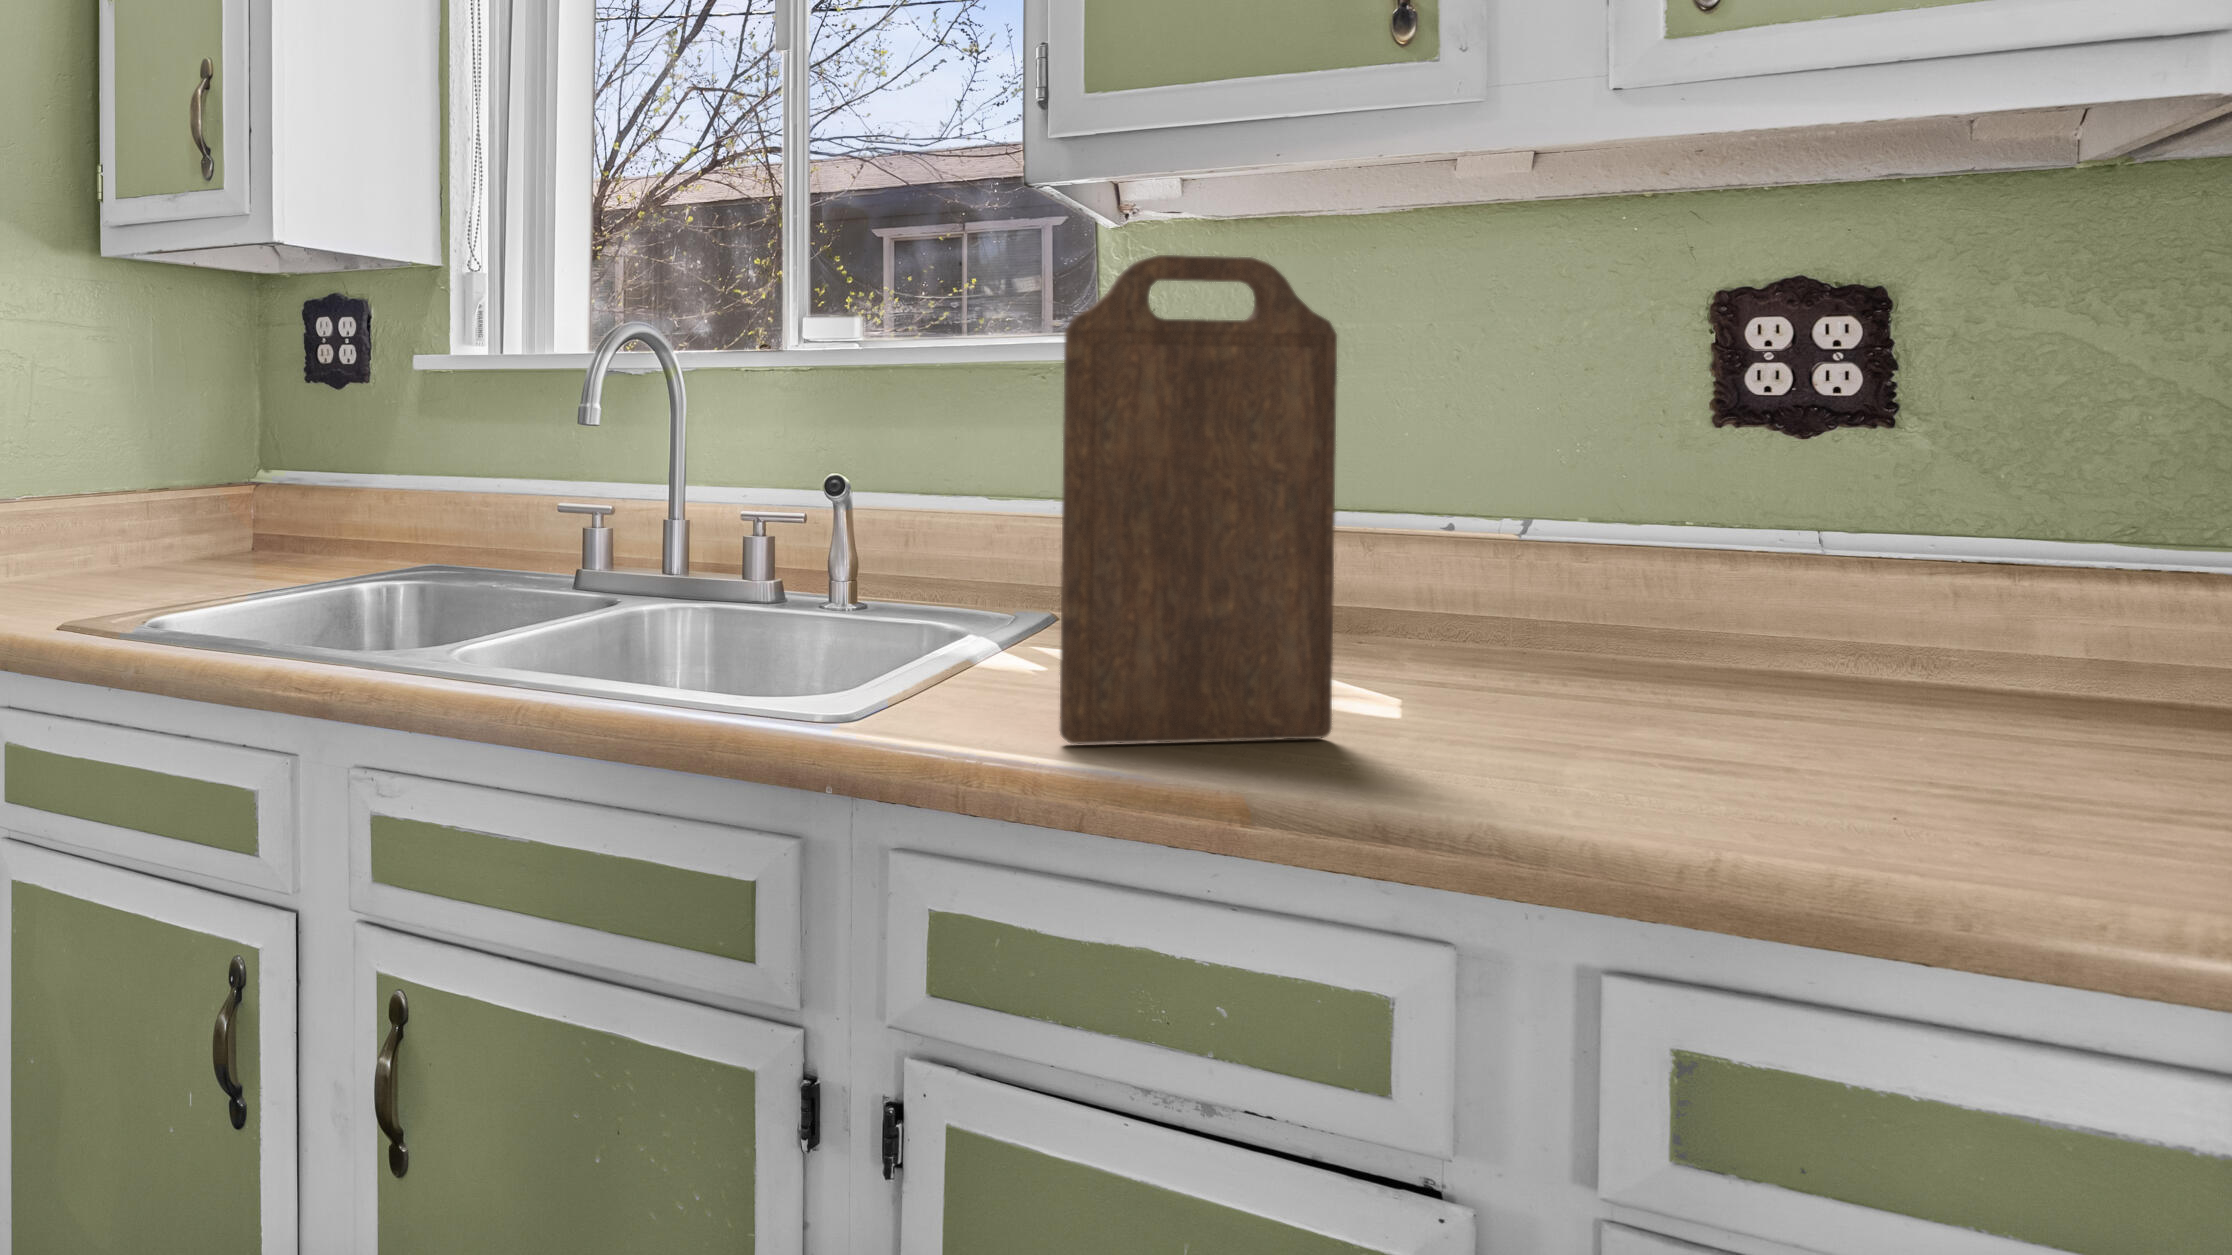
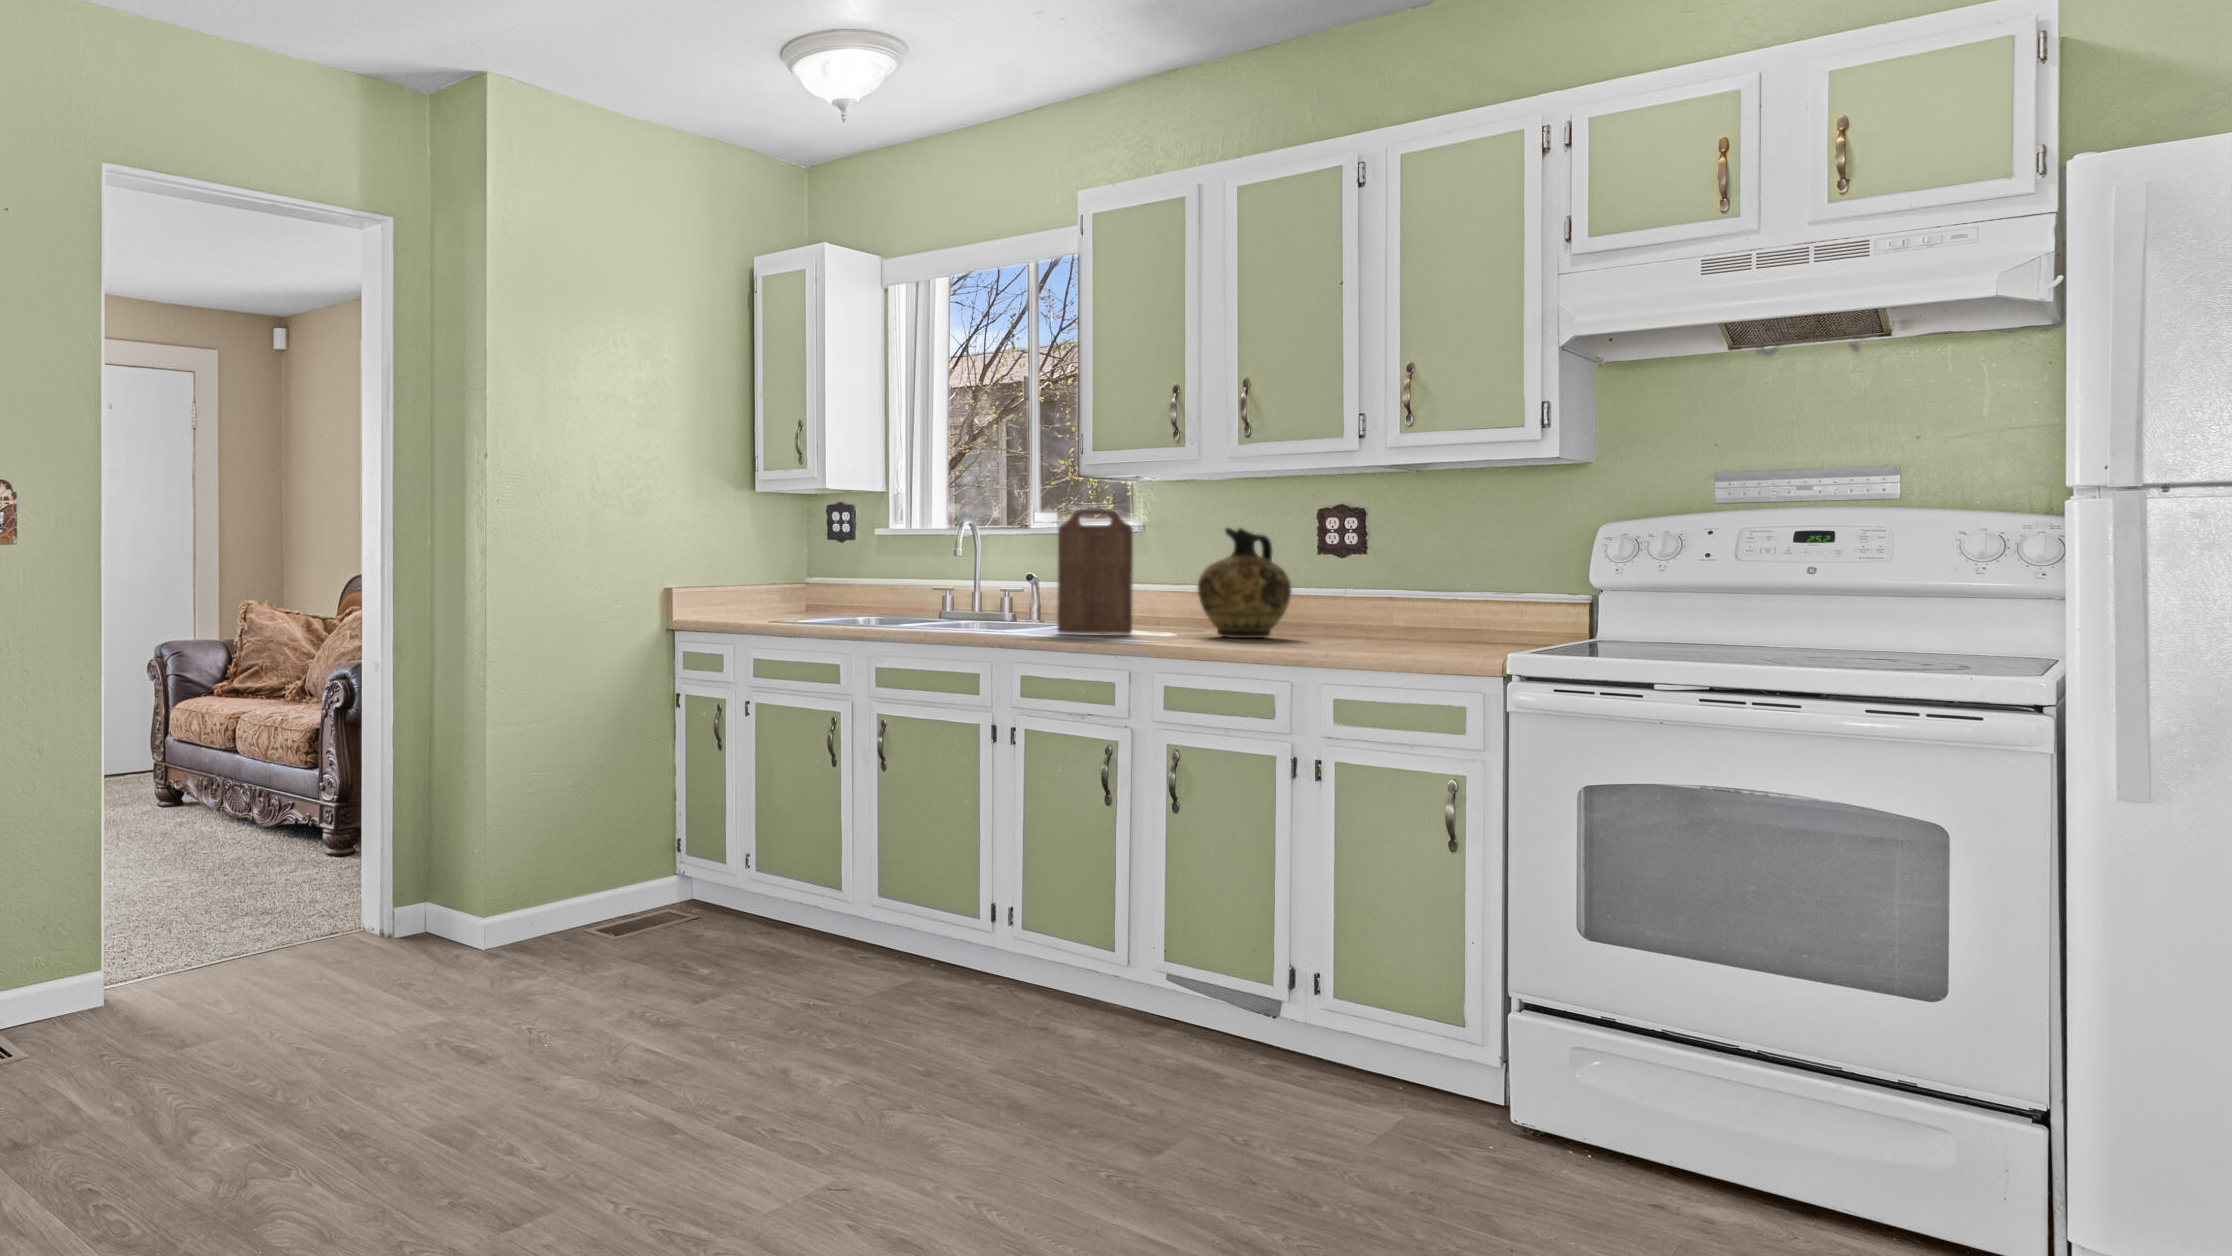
ceramic jug: none [1535,330,1948,759] -> present [1198,528,1291,638]

